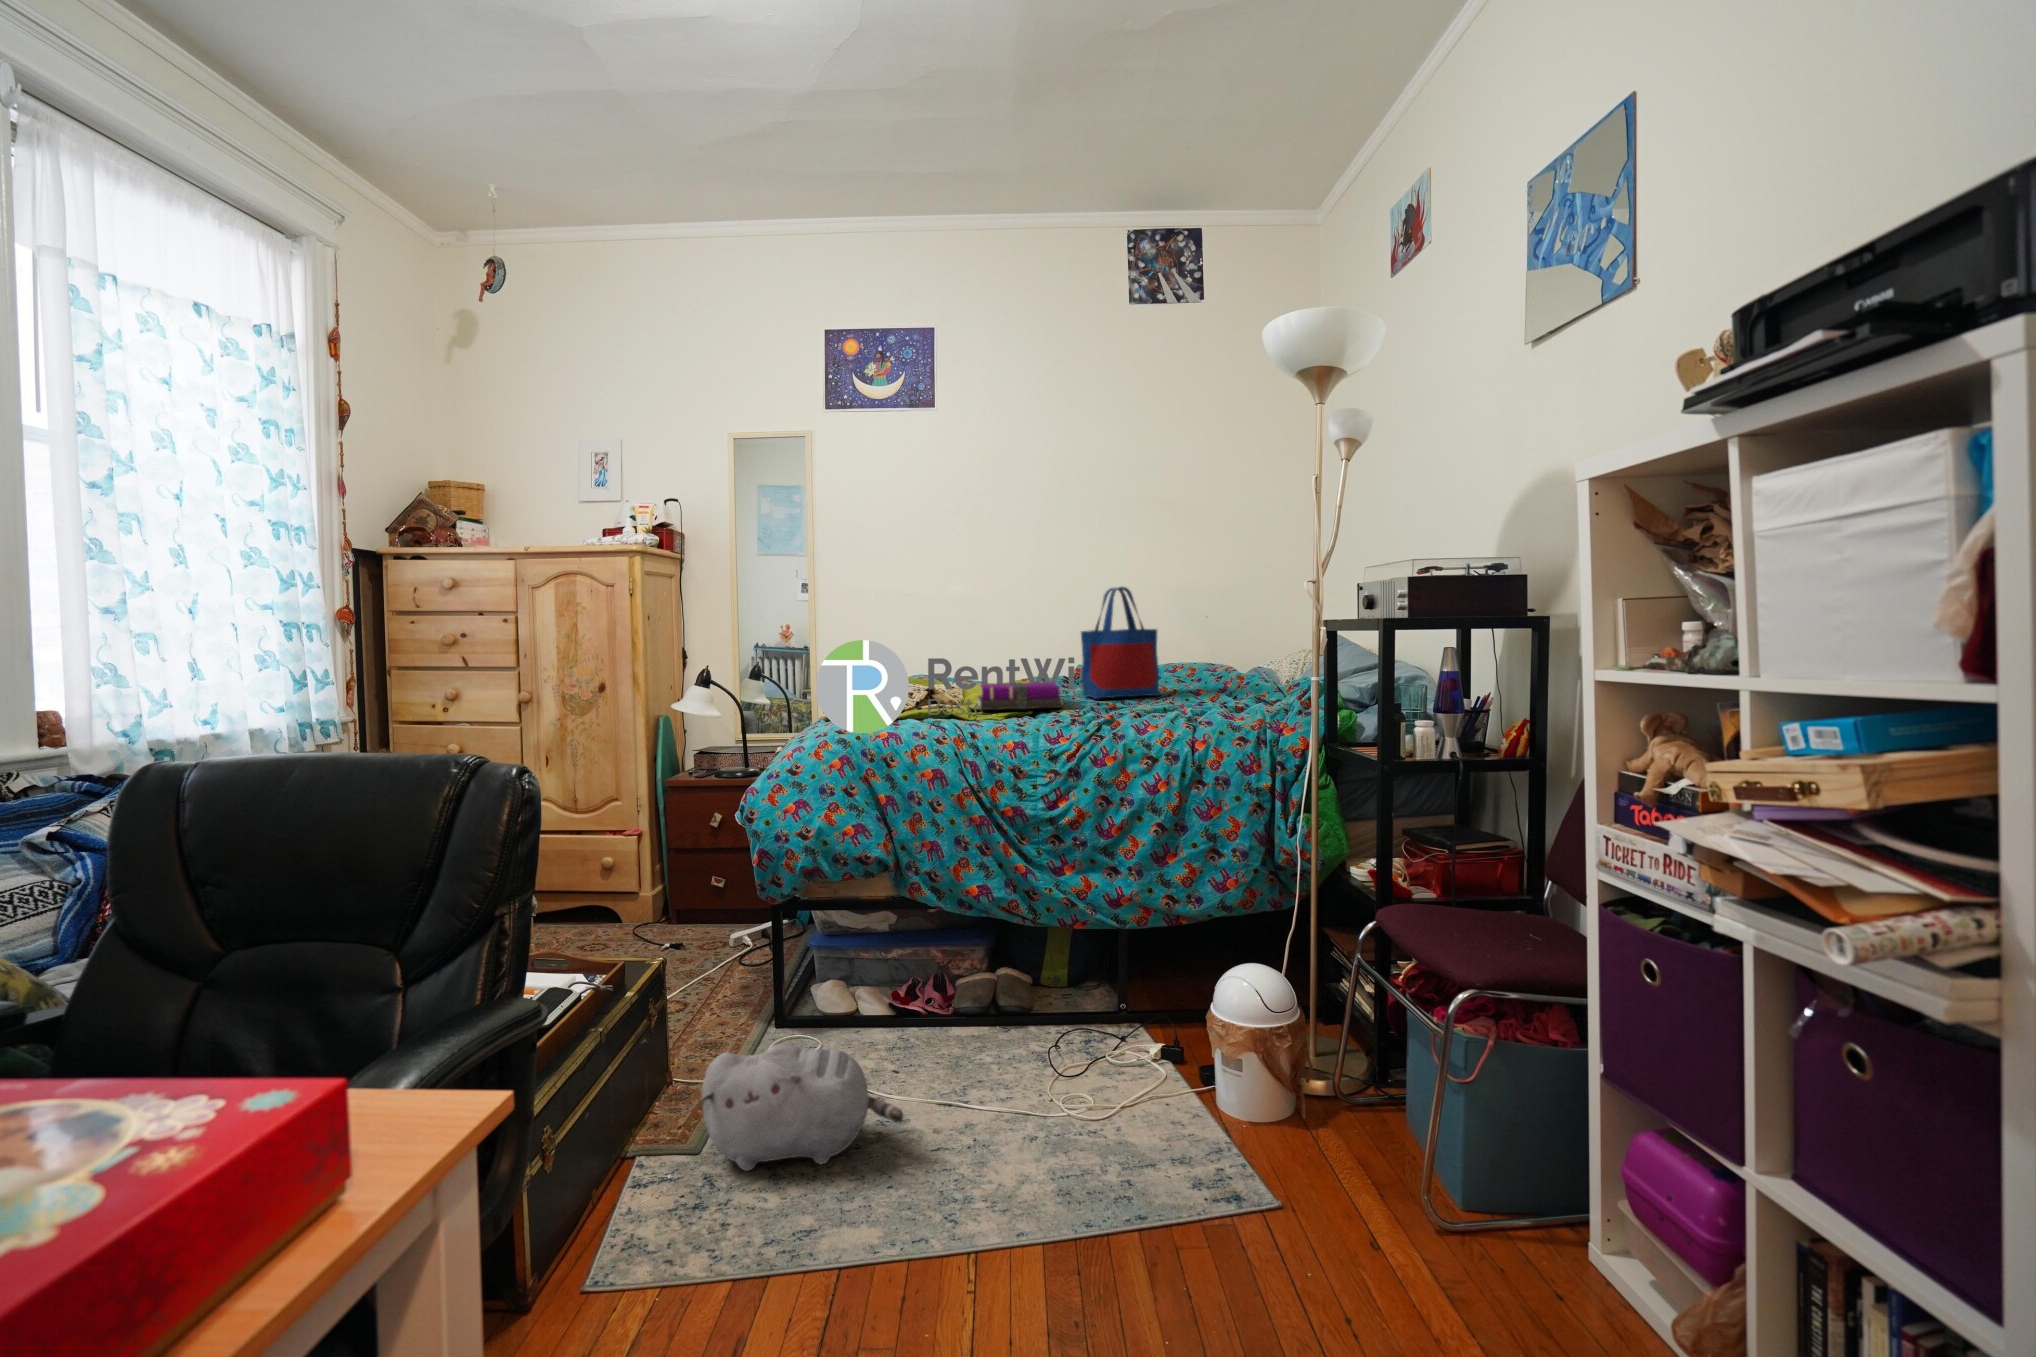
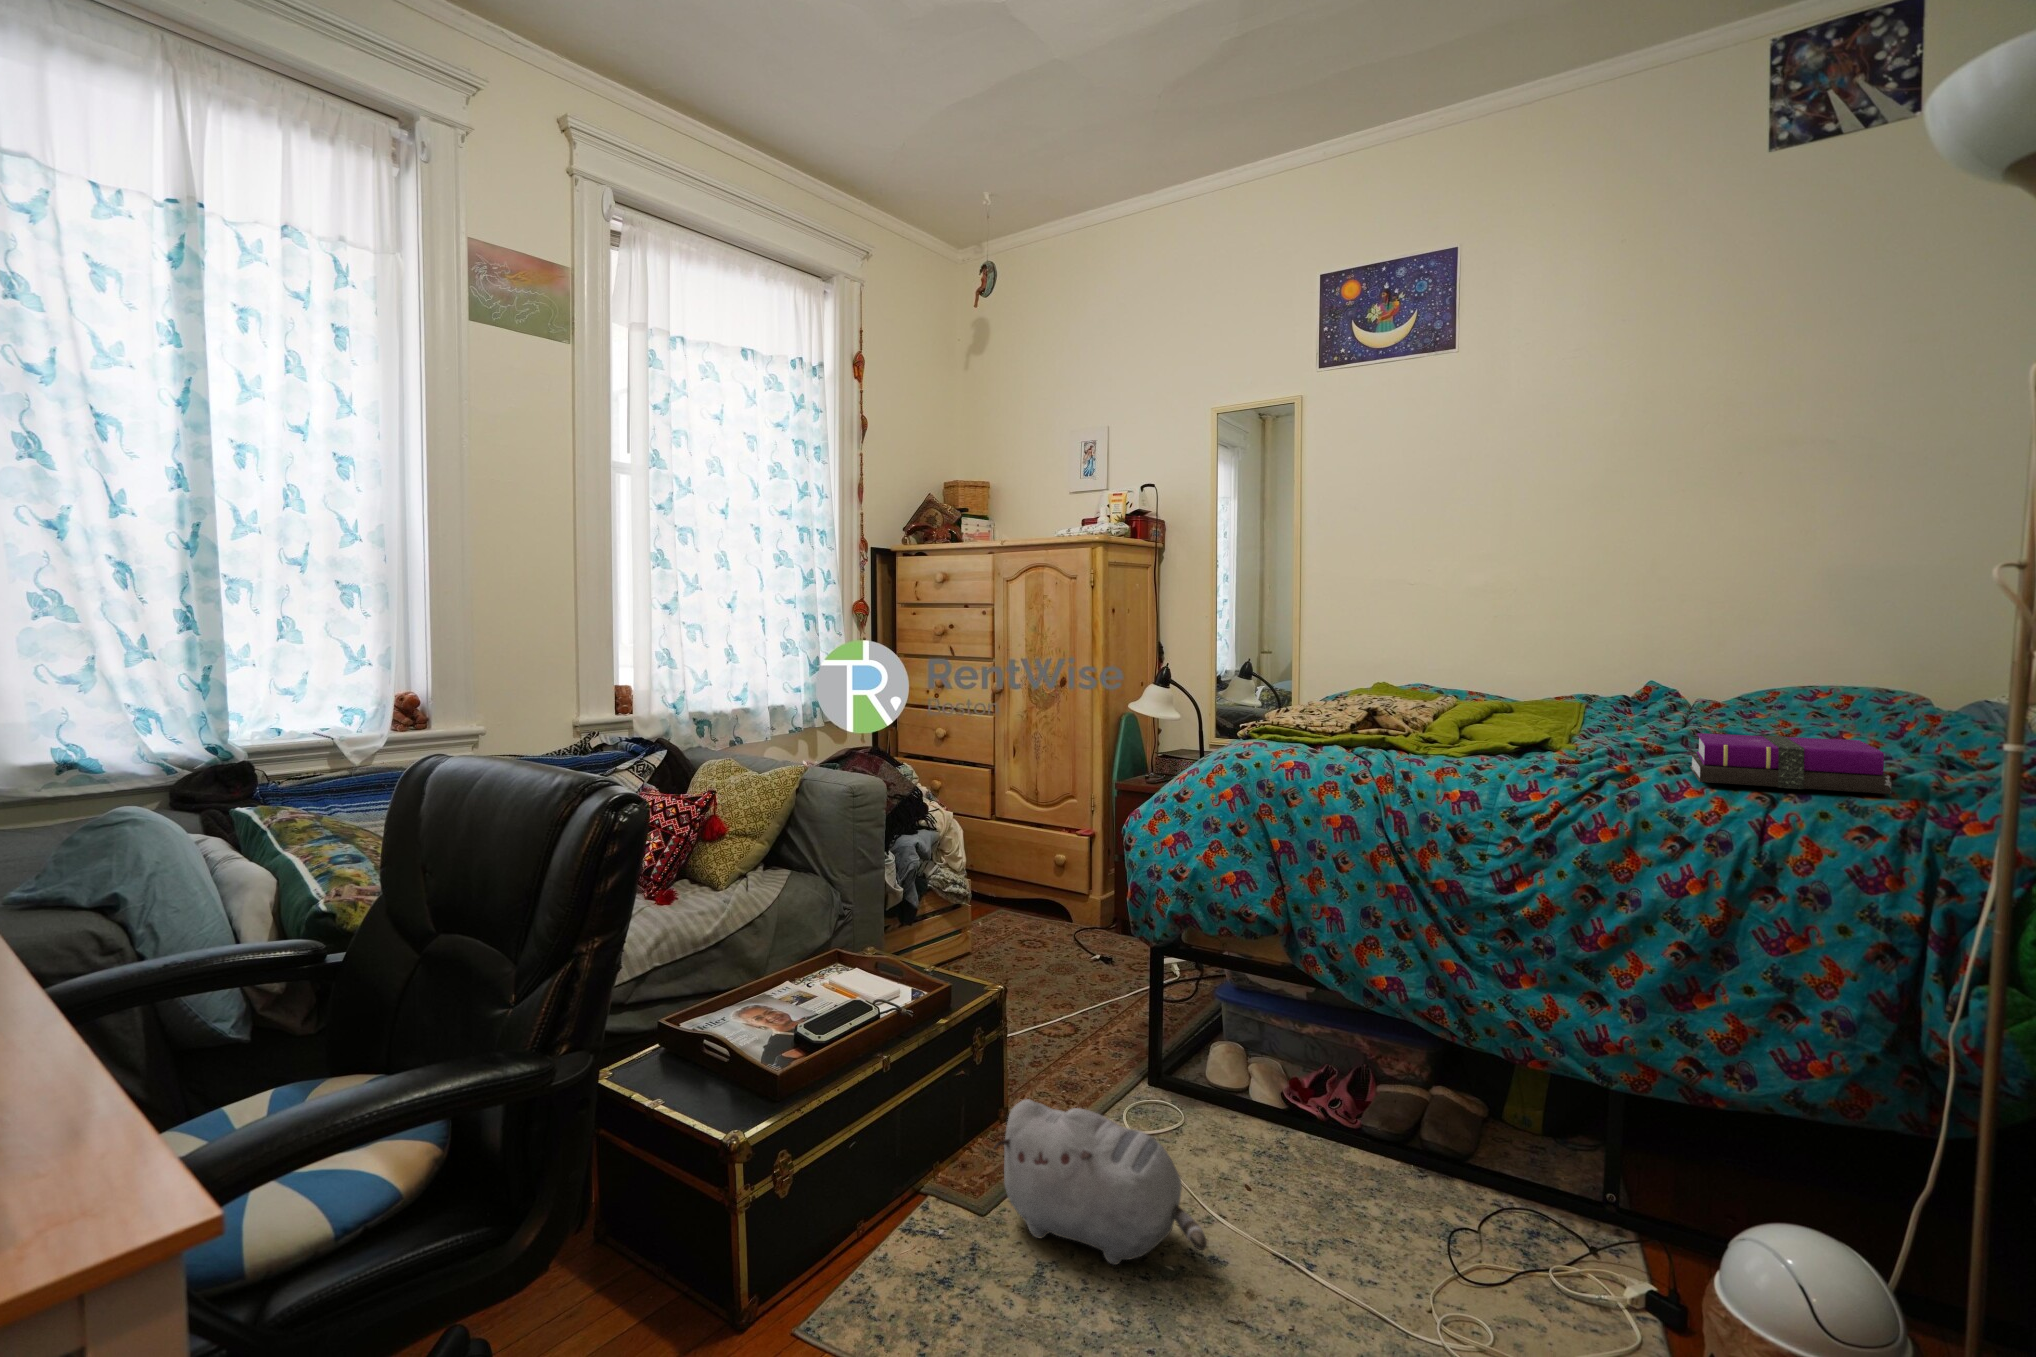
tote bag: present [1081,587,1159,699] -> none [1619,574,1767,742]
notebook: present [978,682,1063,710] -> present [1690,733,1892,794]

